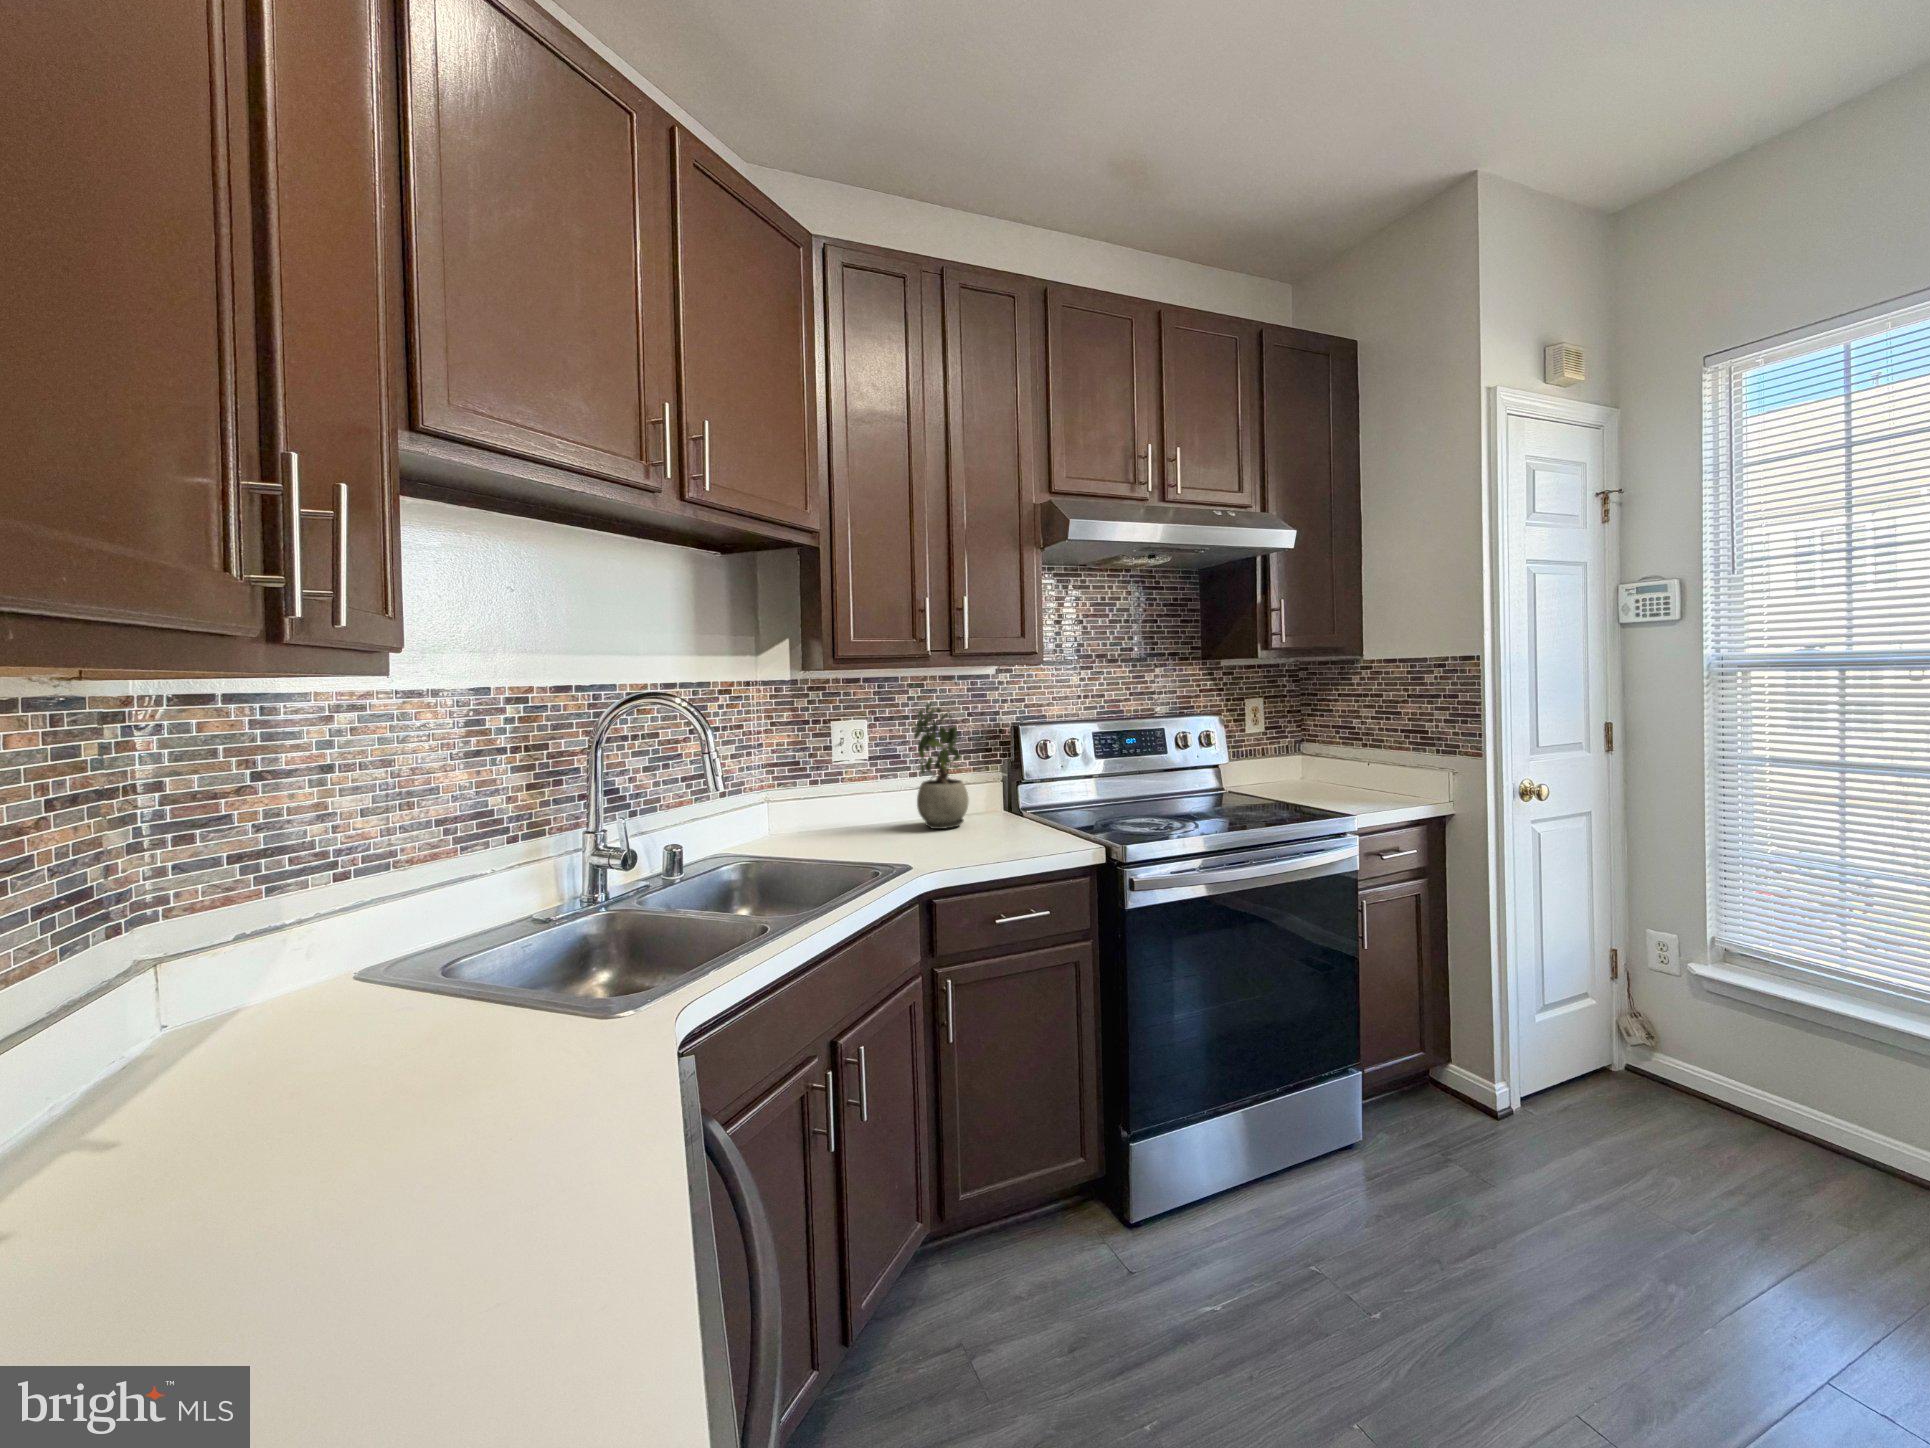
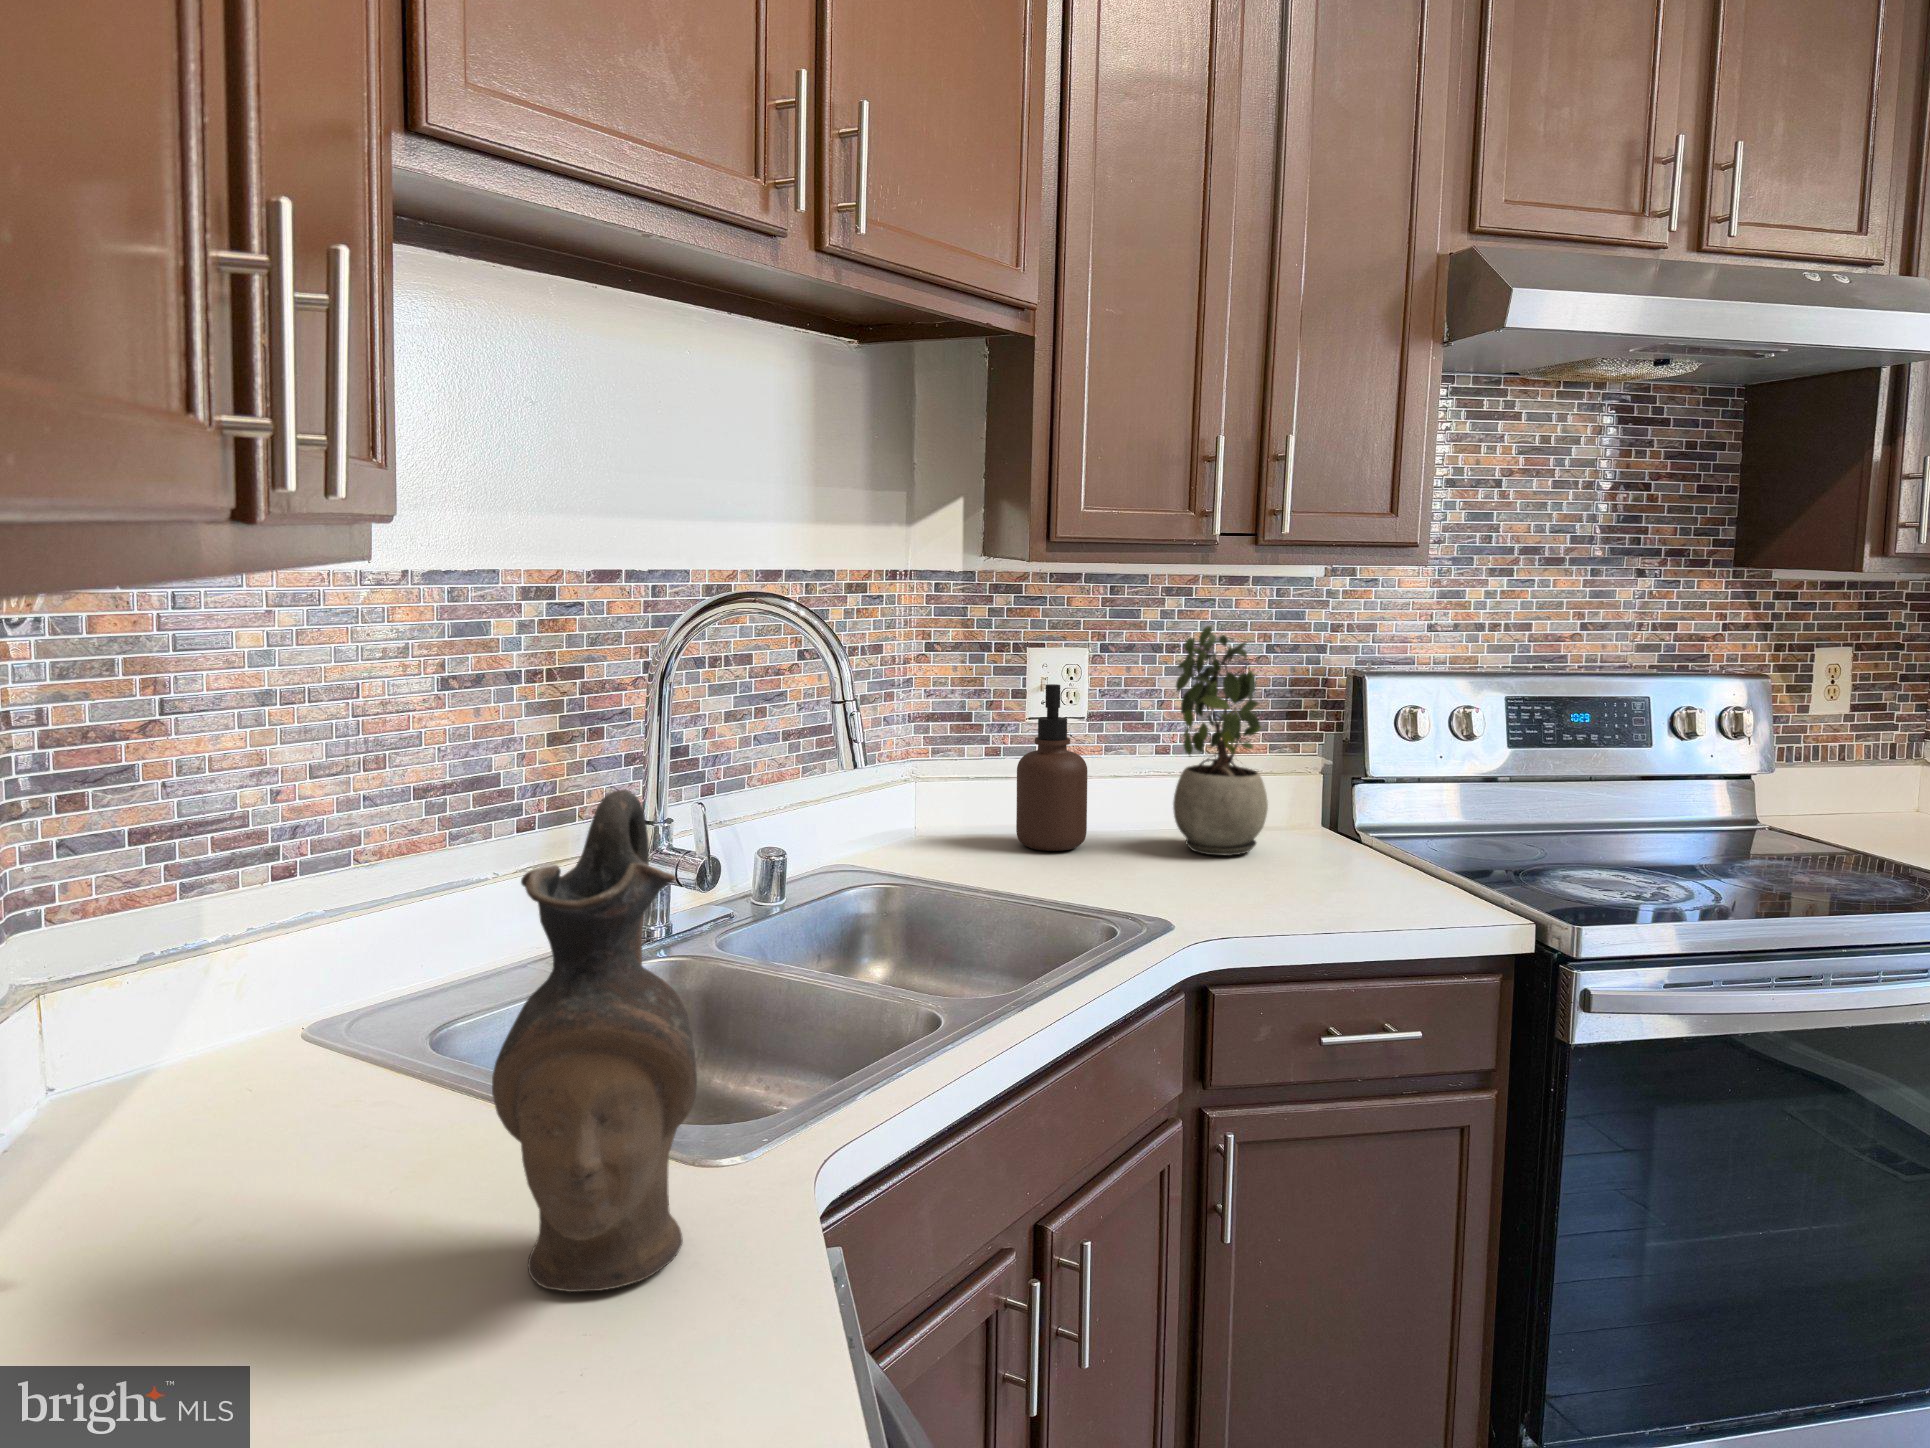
soap dispenser: none [826,741,868,835] -> present [1016,684,1087,851]
ceramic pitcher: none [466,793,597,1087] -> present [492,789,697,1292]

